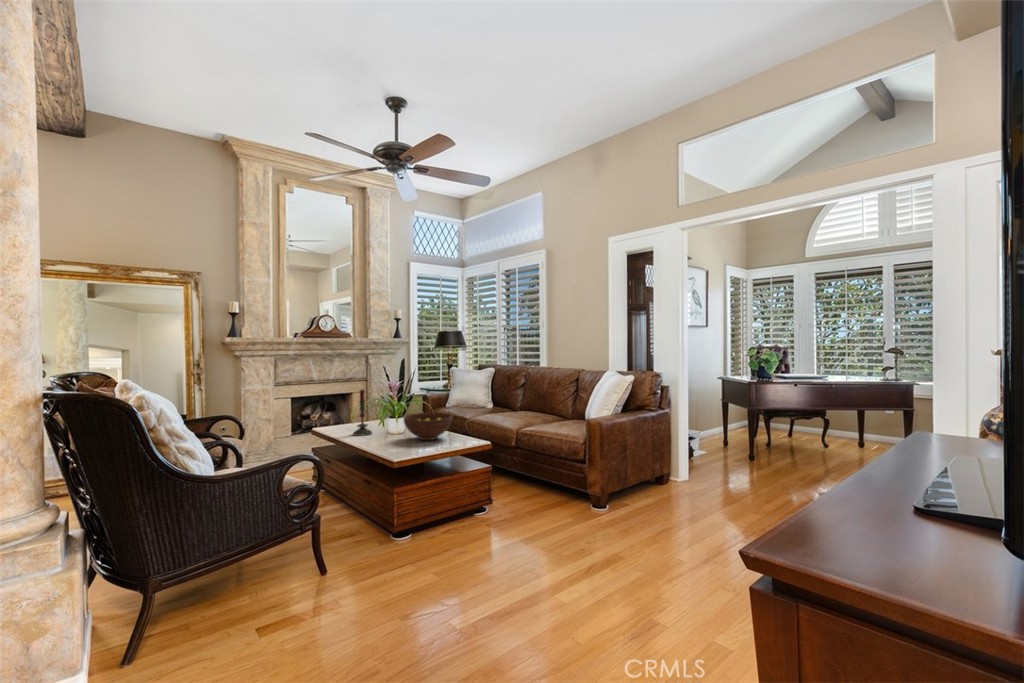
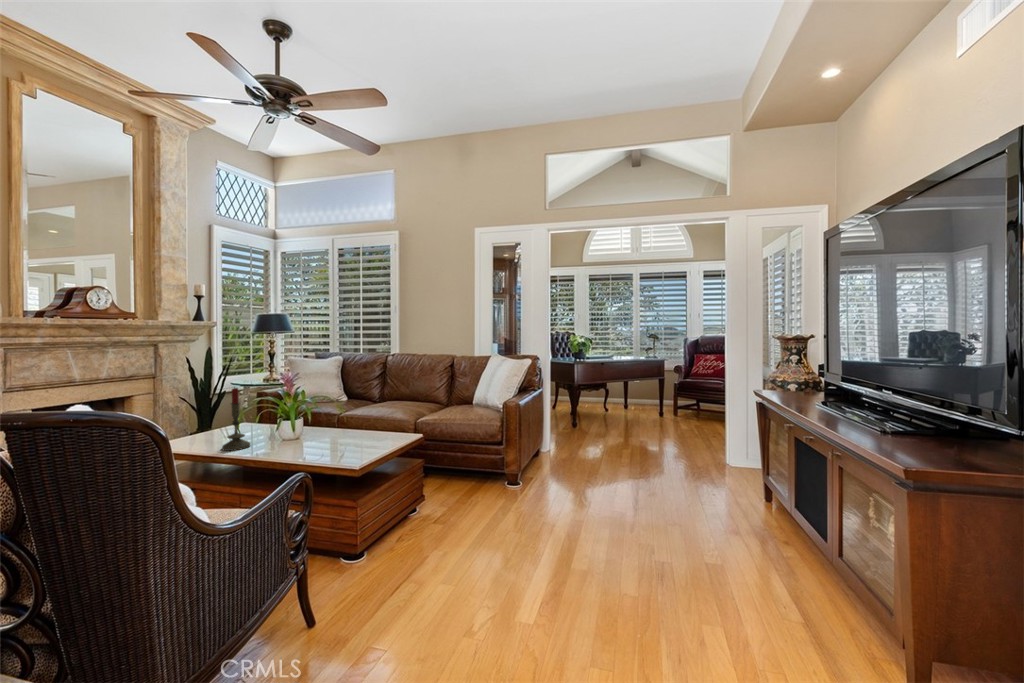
fruit bowl: present [404,413,453,440] -> none [312,409,375,443]

